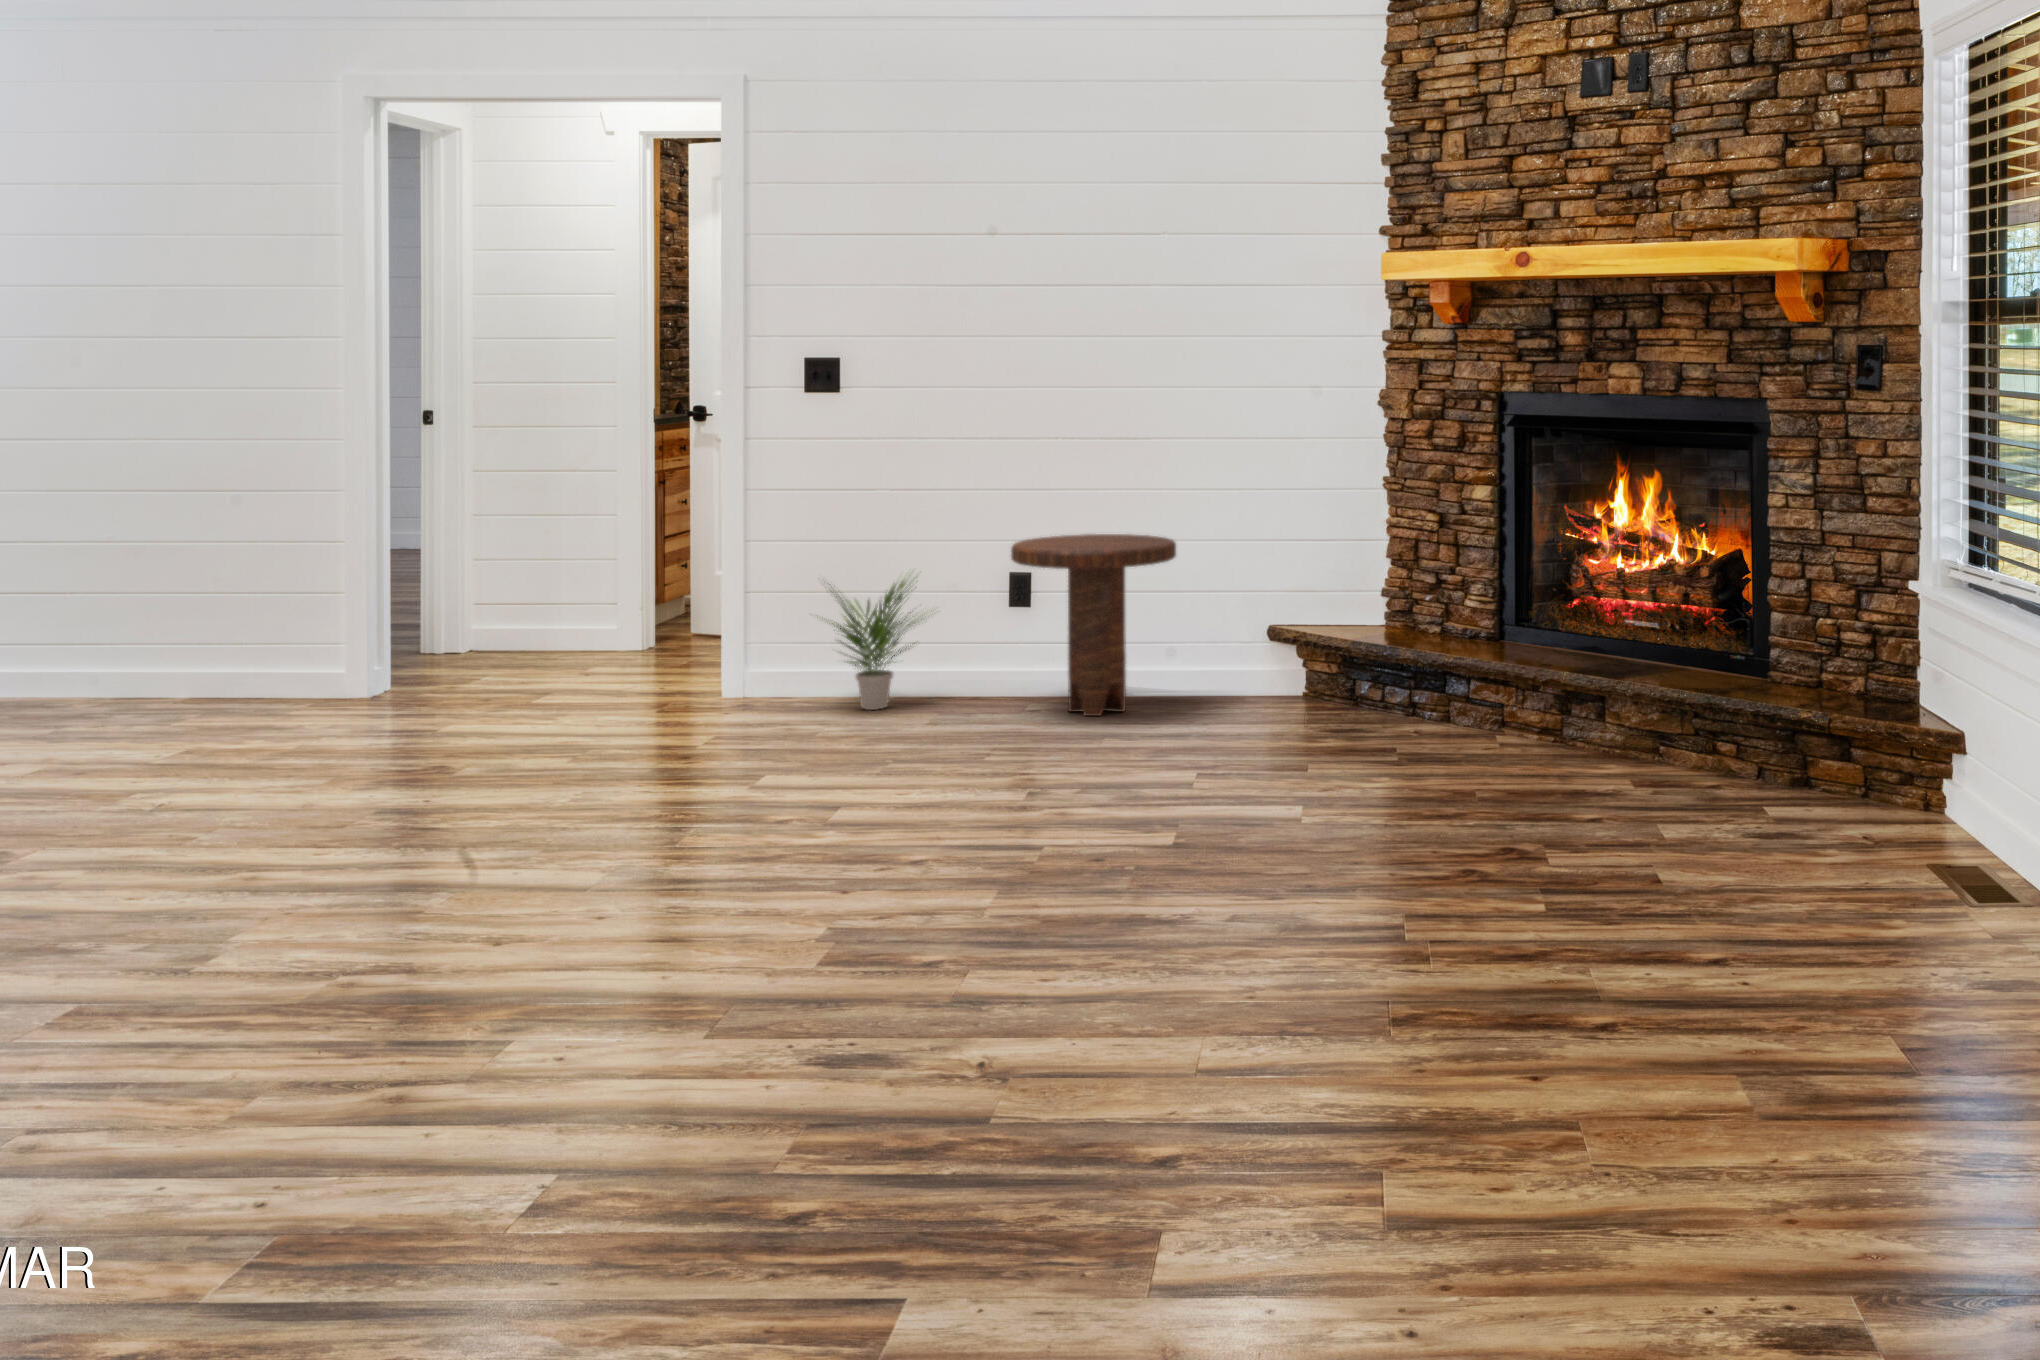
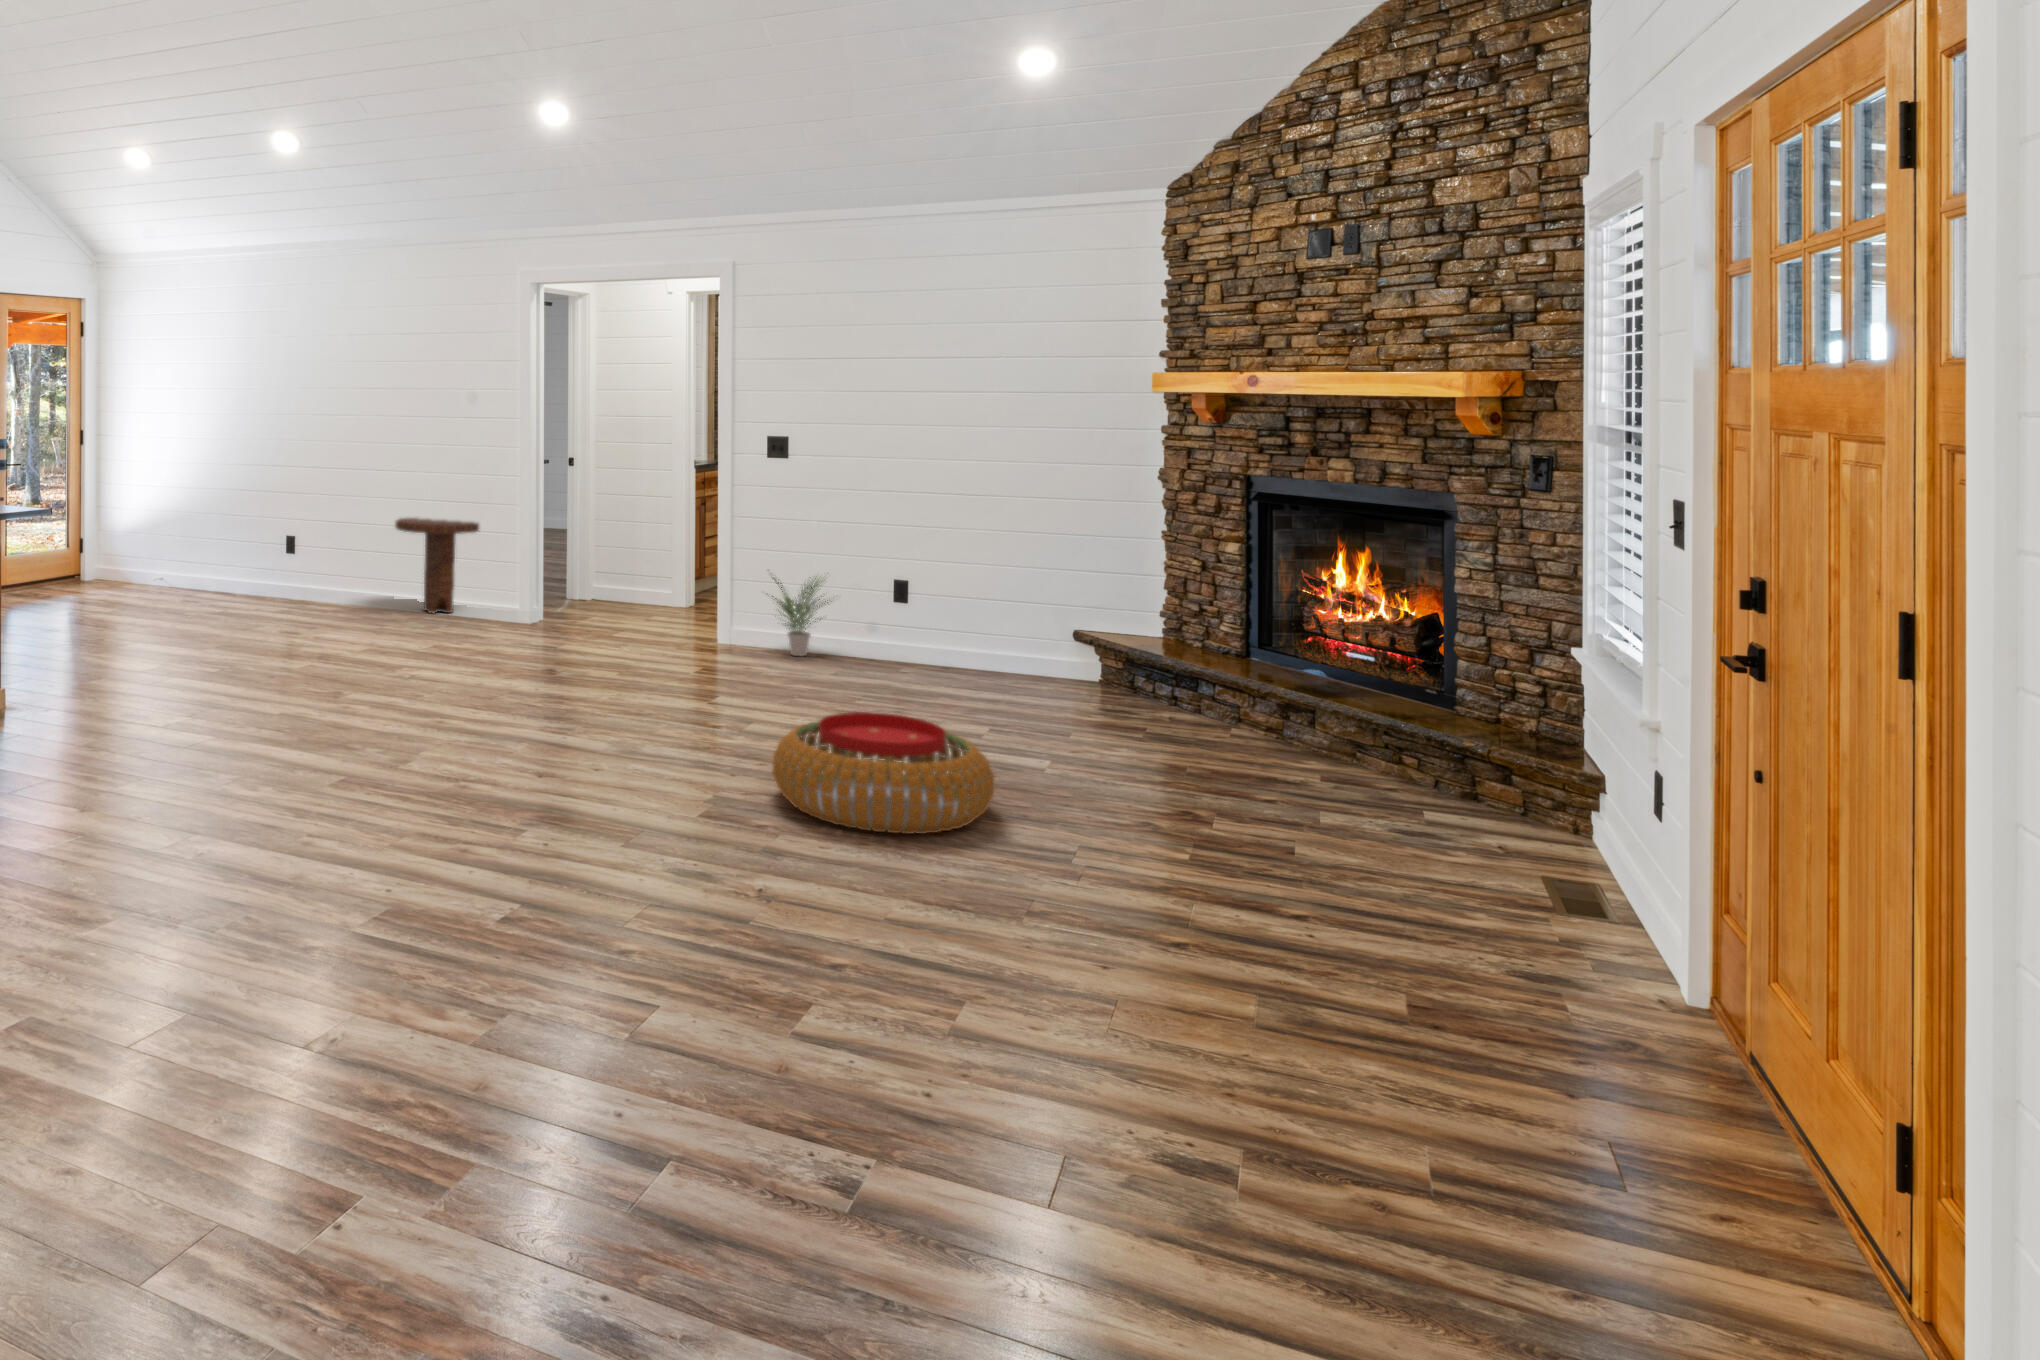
side table: present [1011,534,1176,716] -> present [395,518,479,613]
pouf: none [926,793,1288,1001] -> present [772,712,994,834]

